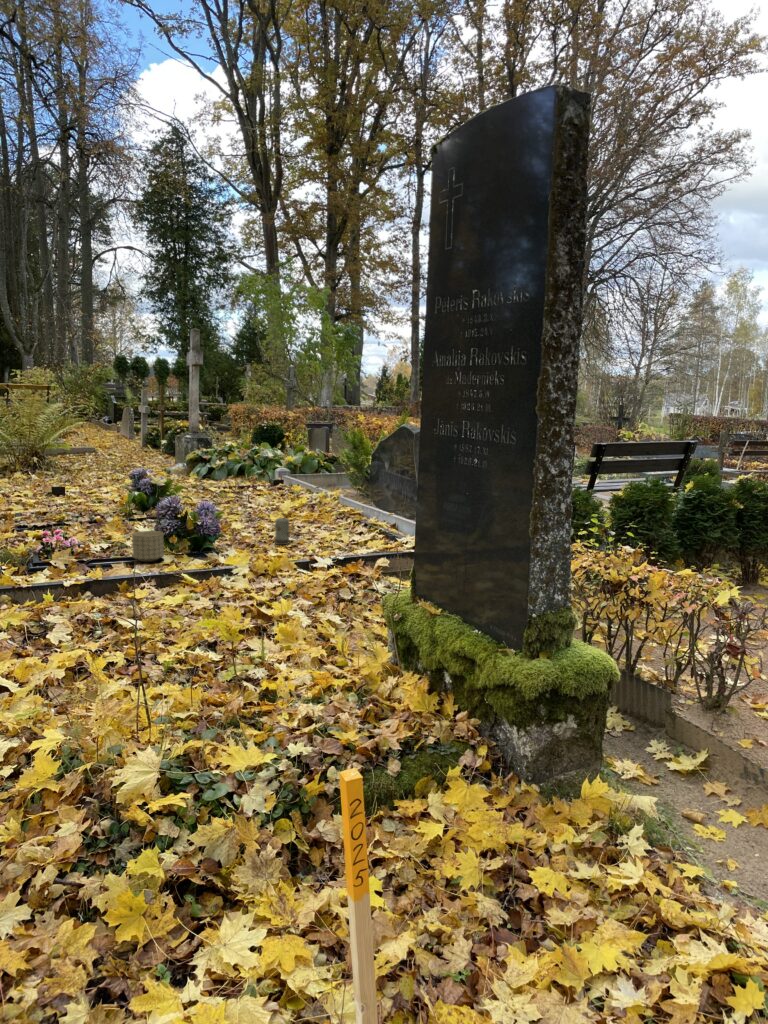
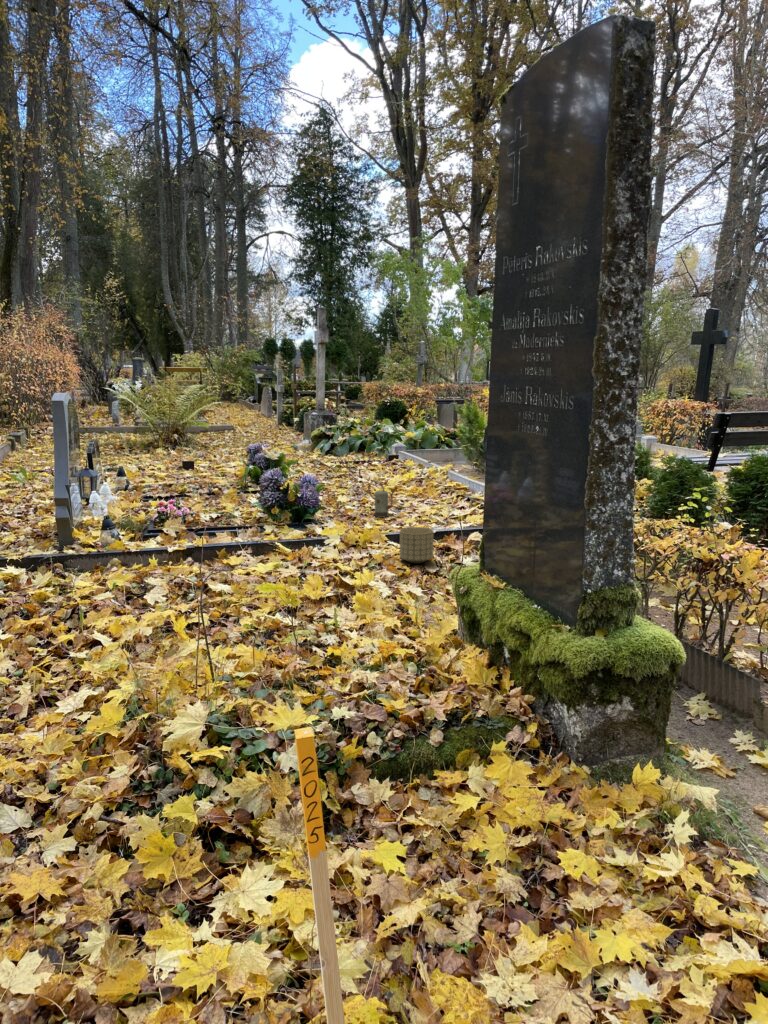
planter: present [132,531,164,562] -> present [400,527,434,563]

